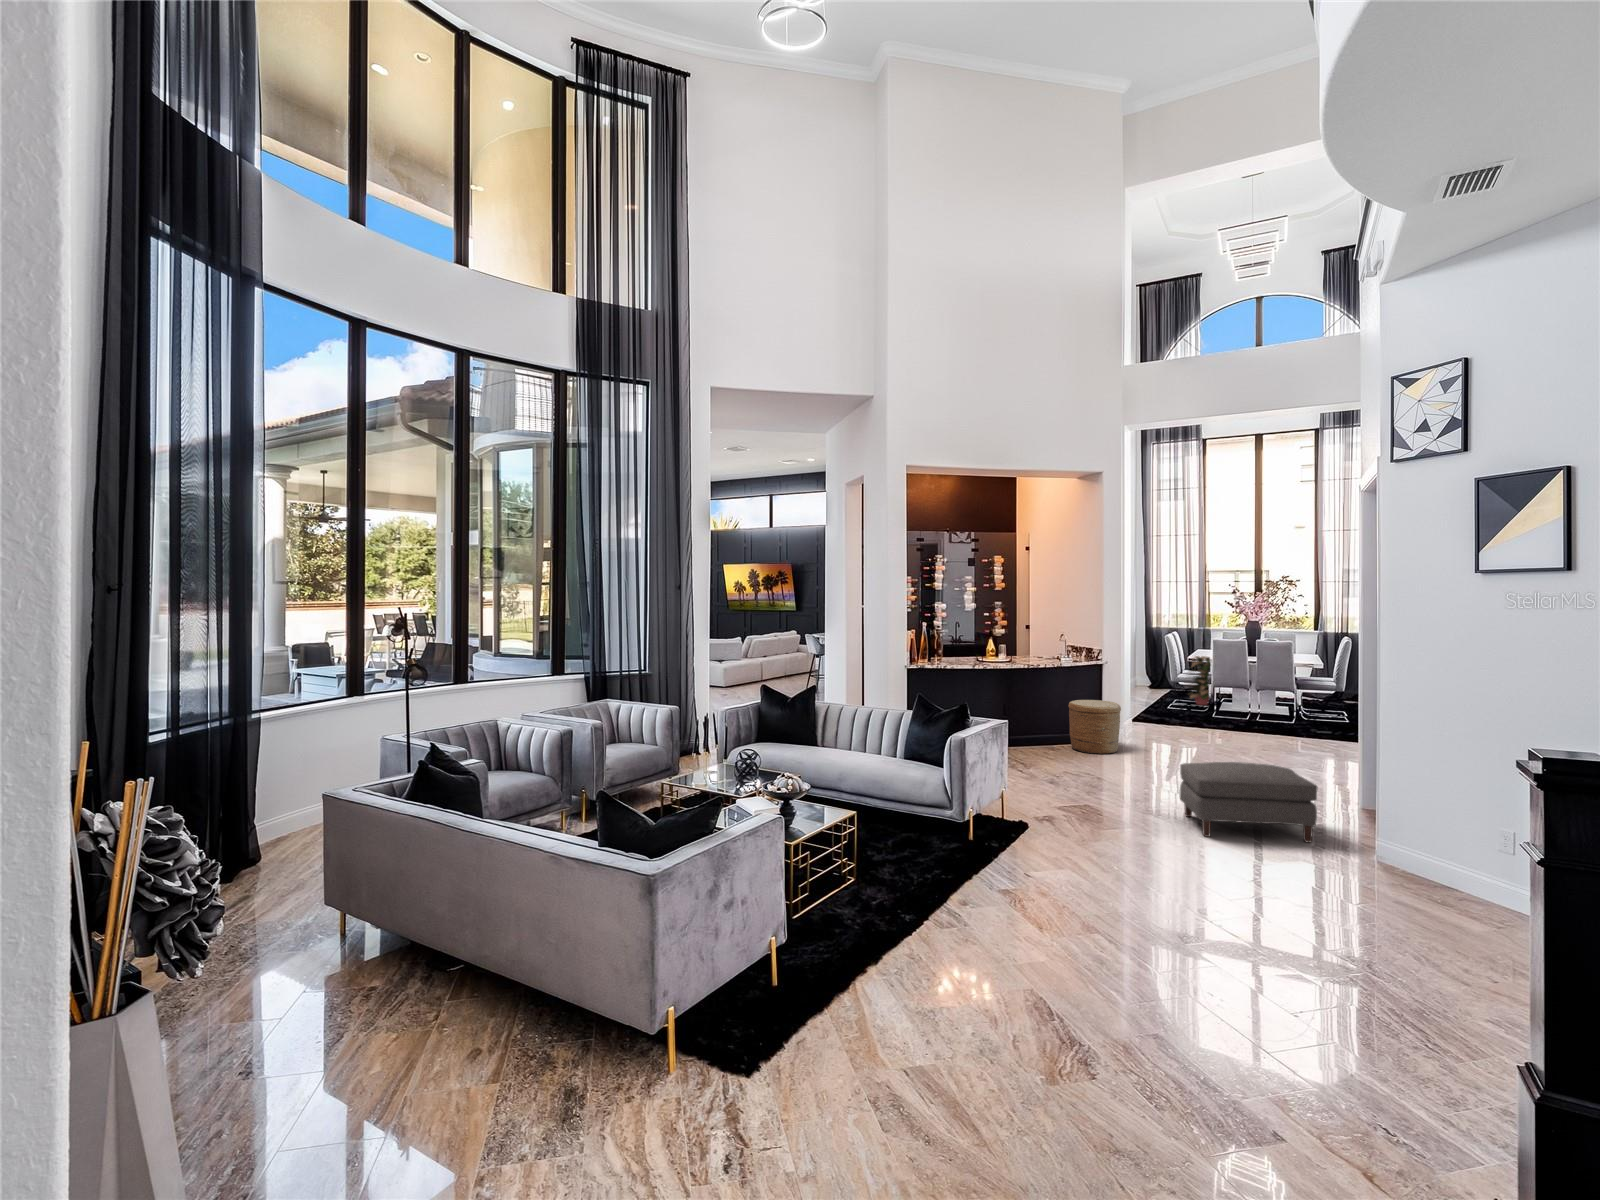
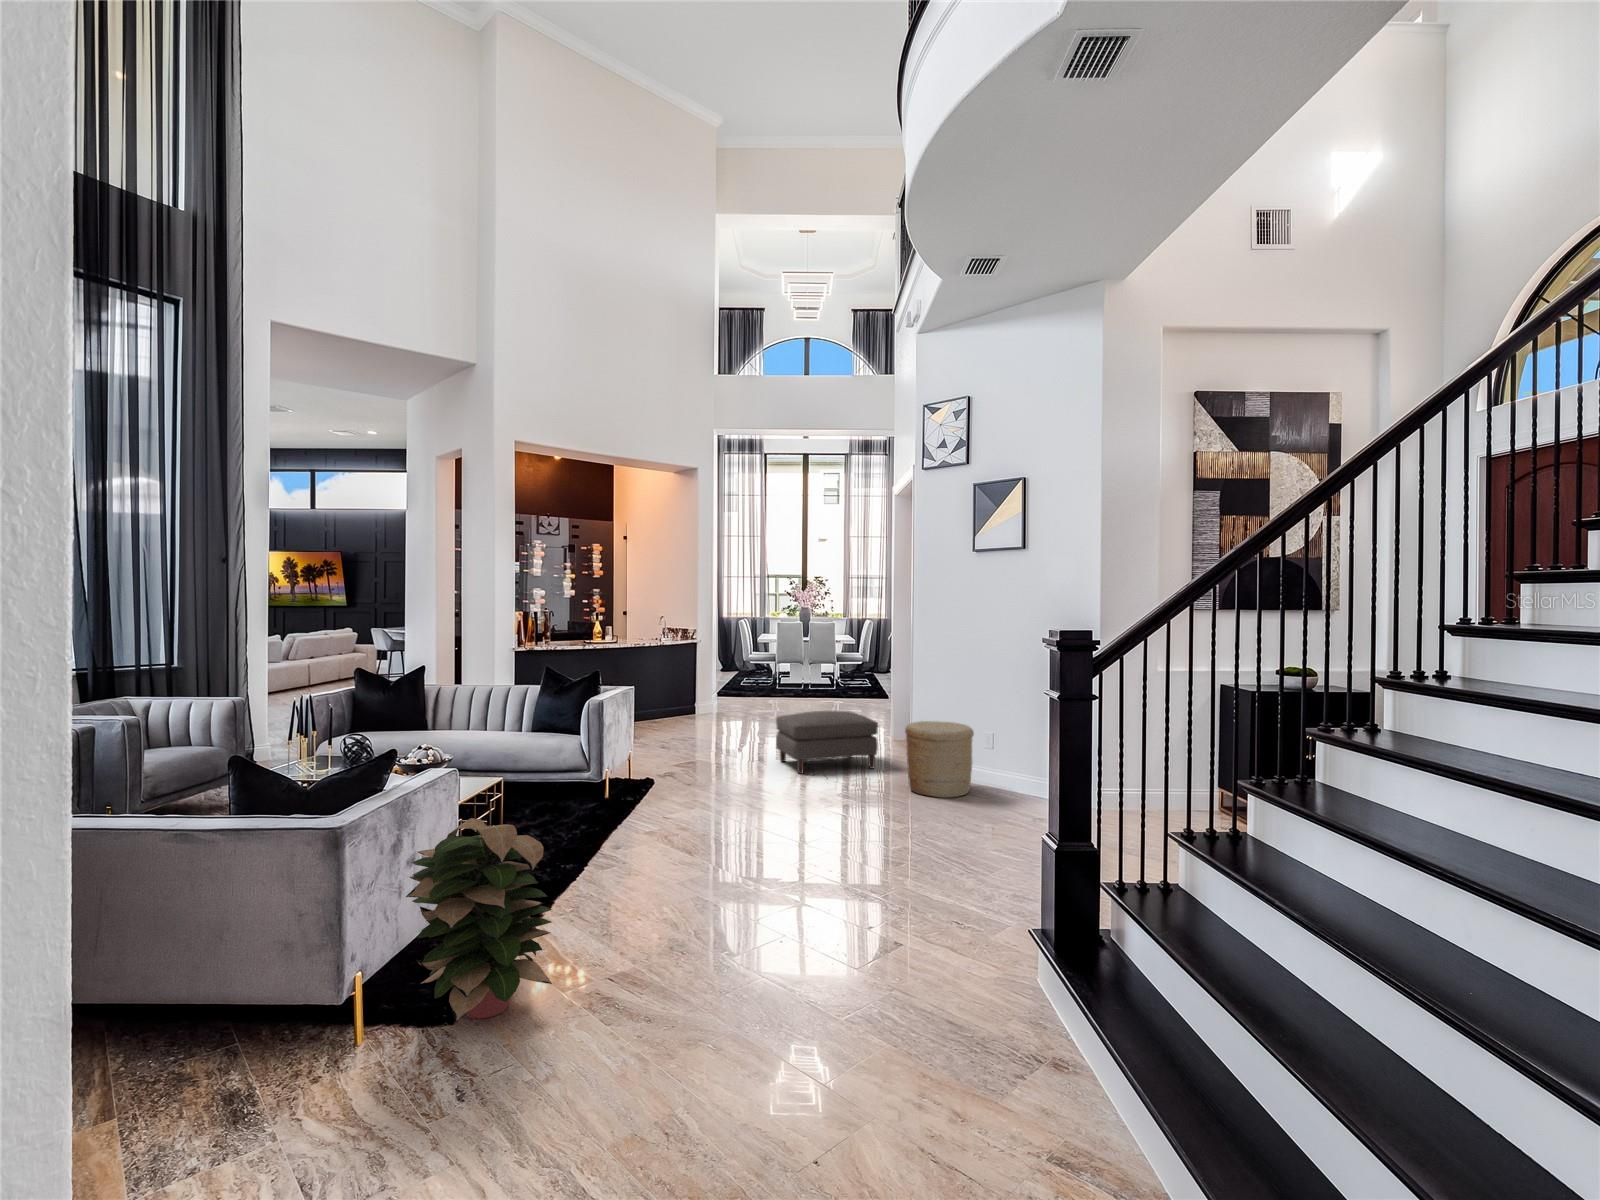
decorative plant: present [1188,656,1211,705] -> present [406,818,552,1022]
woven basket: present [1068,700,1121,754] -> present [905,721,974,798]

